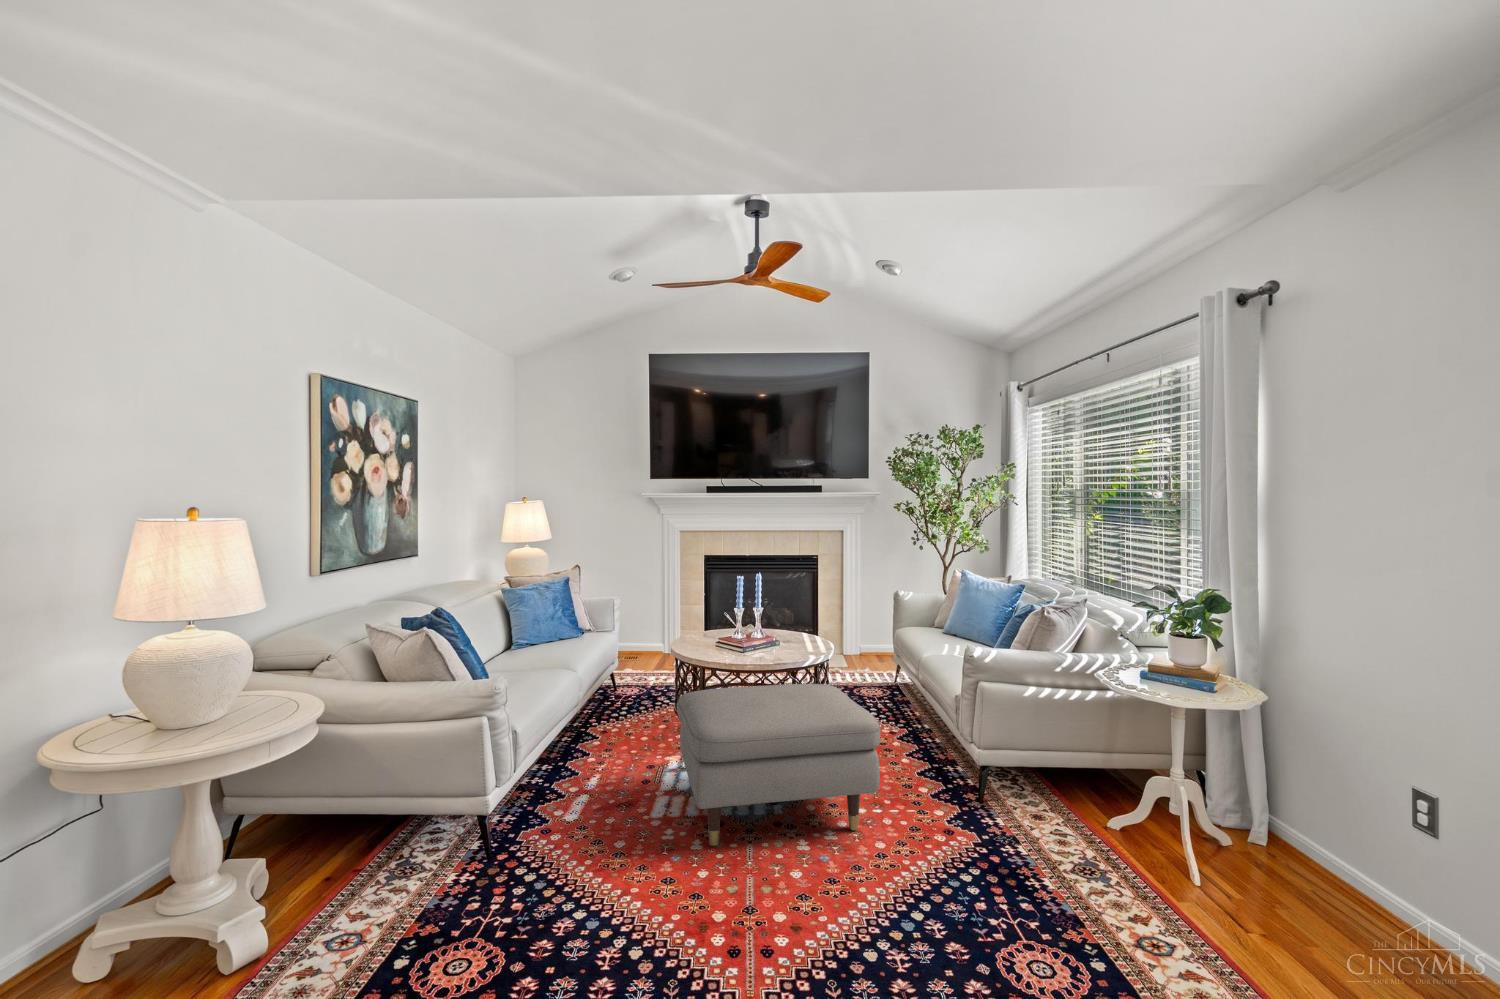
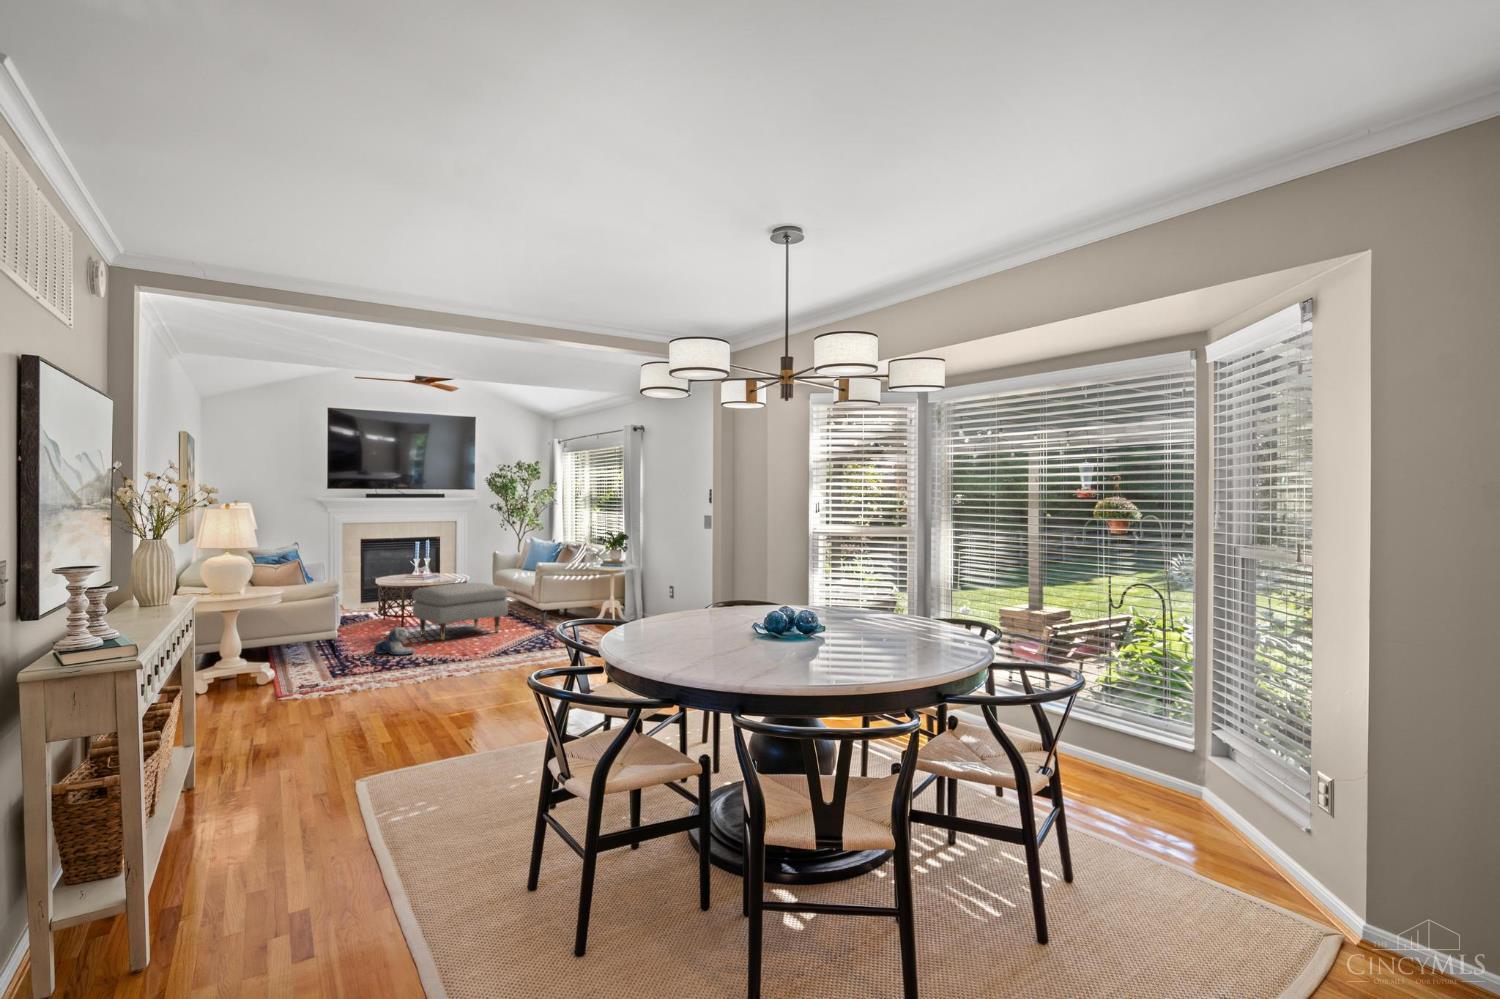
plush toy: none [533,825,605,920] -> present [374,627,415,655]

